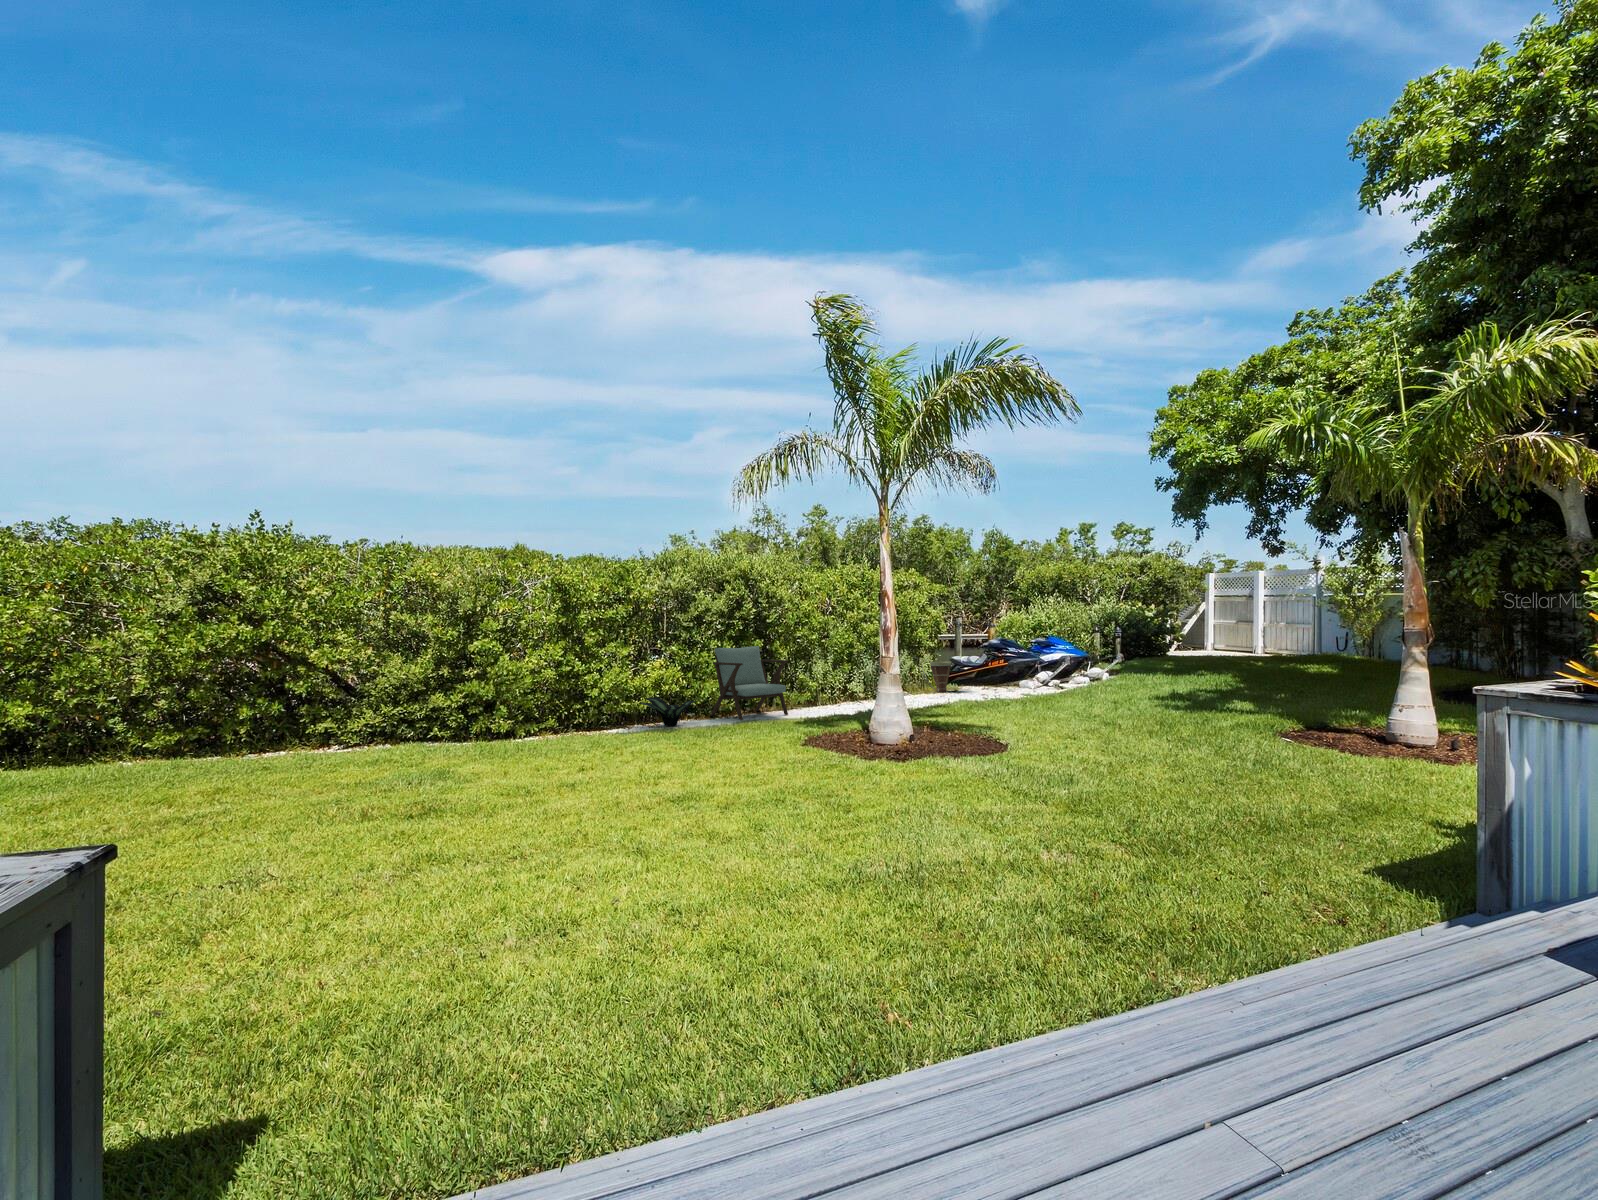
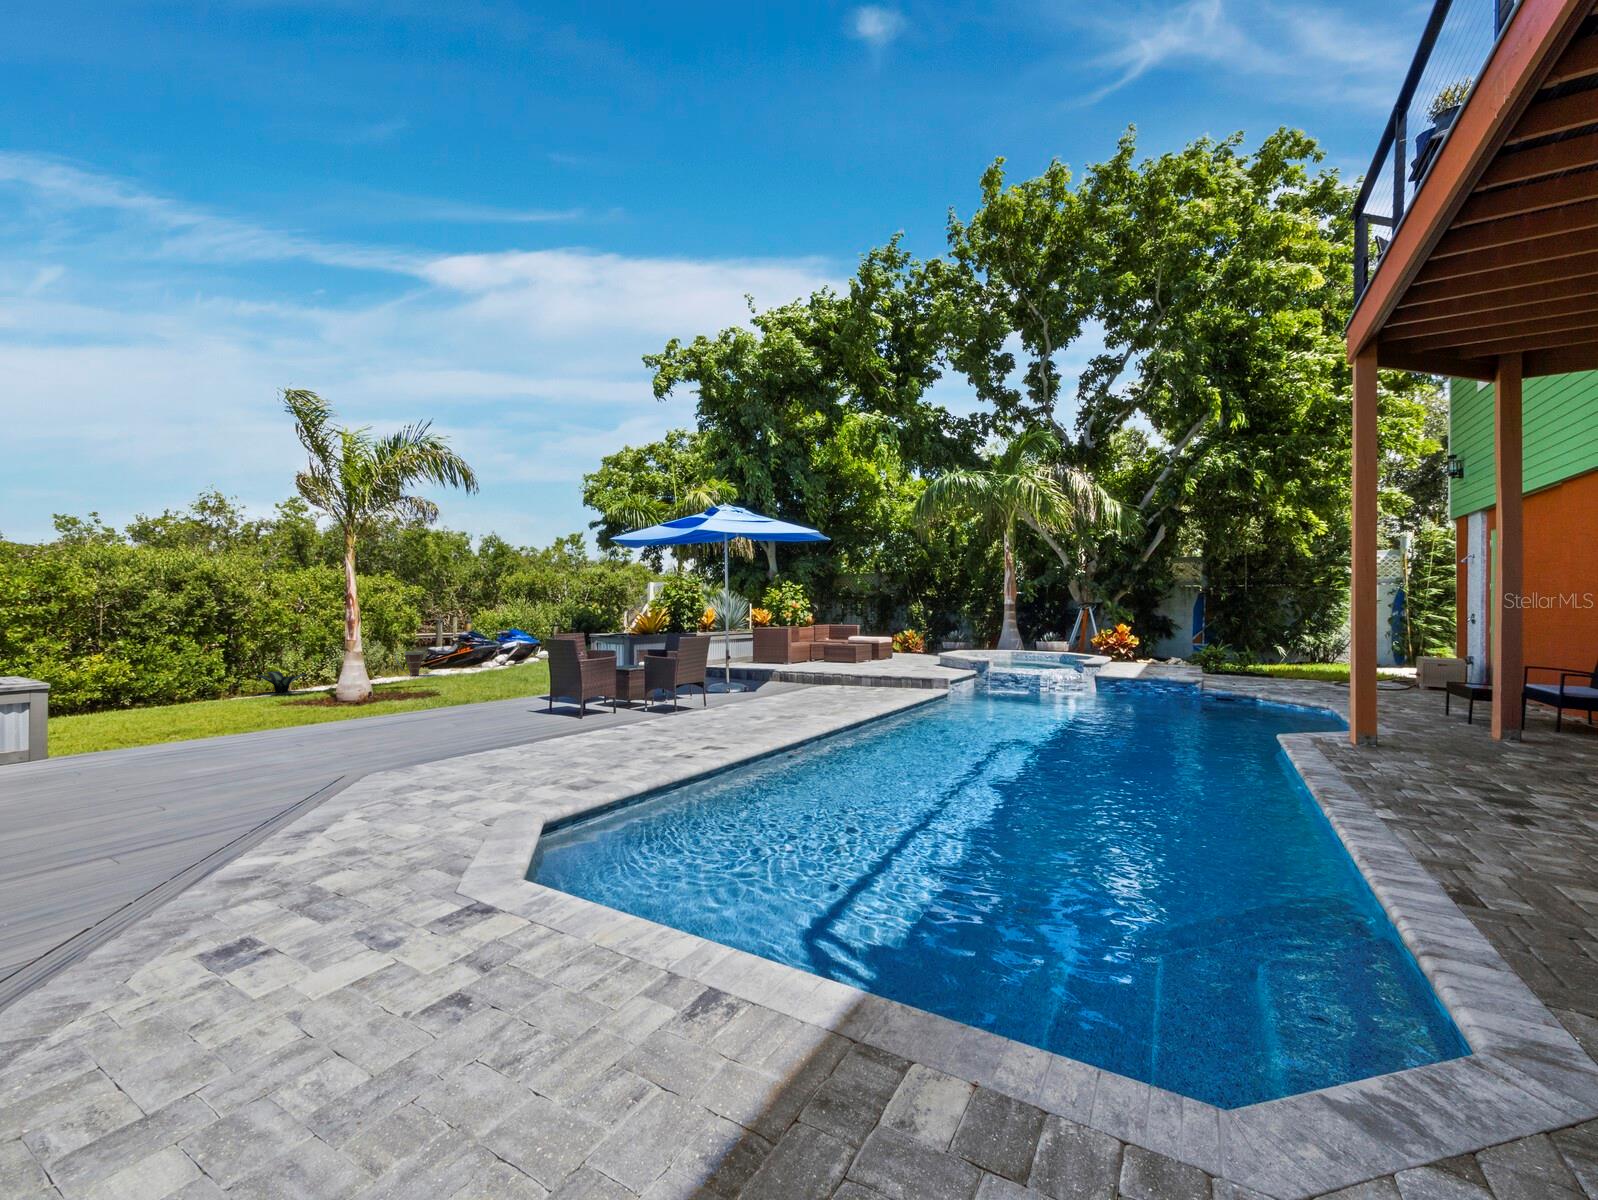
lounge chair: present [711,646,788,720] -> none [163,640,251,705]
potted plant: present [641,697,696,726] -> present [257,671,306,693]

